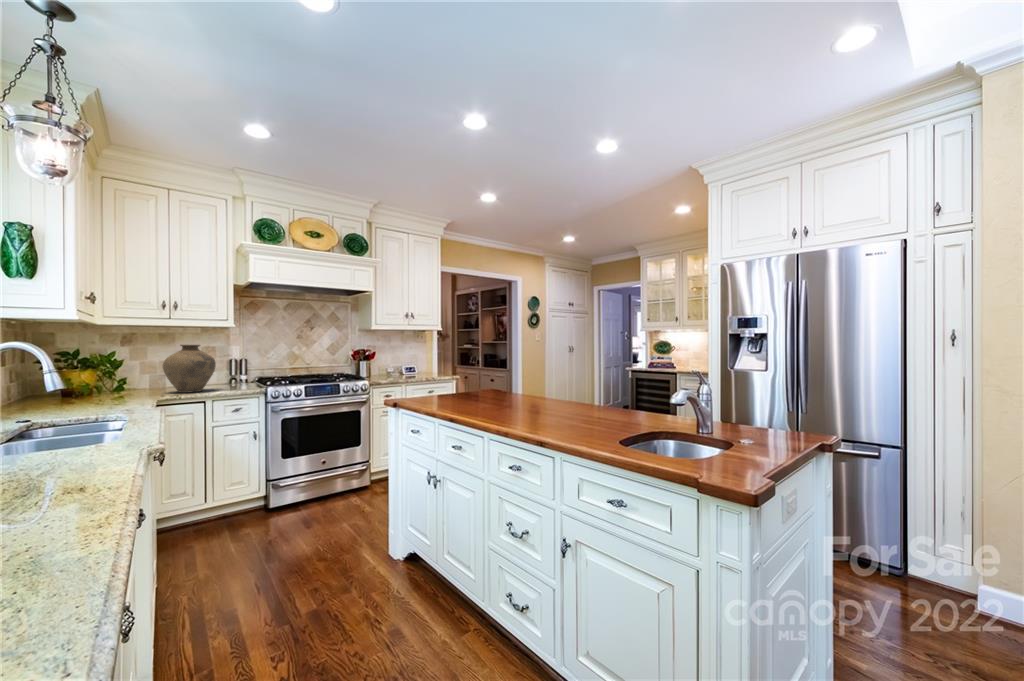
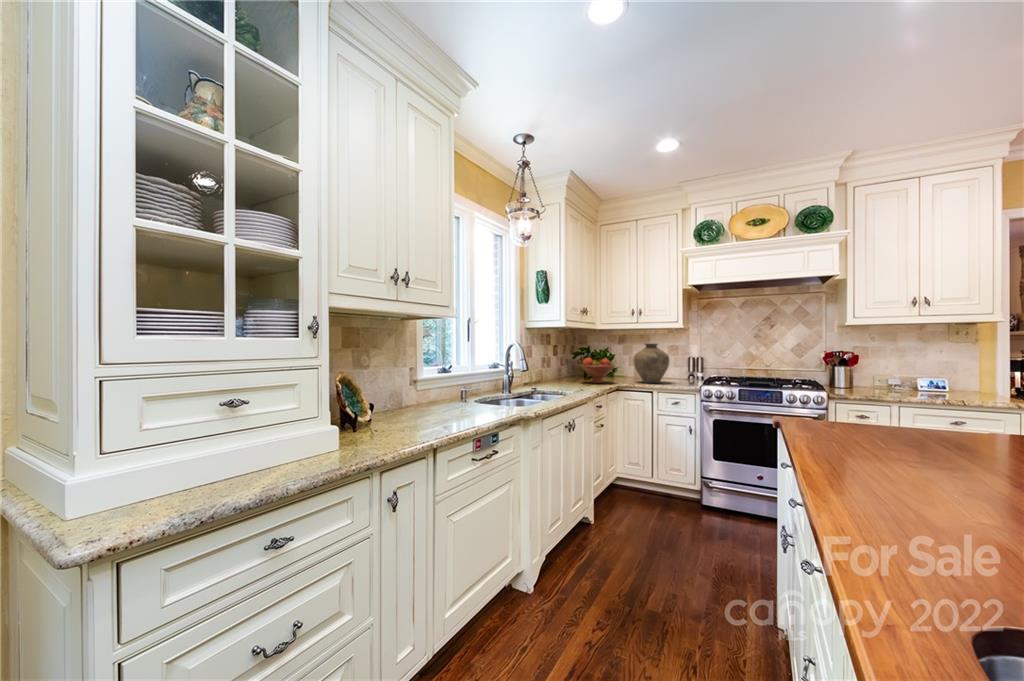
fruit bowl: none [75,366,142,402] -> present [581,358,615,383]

